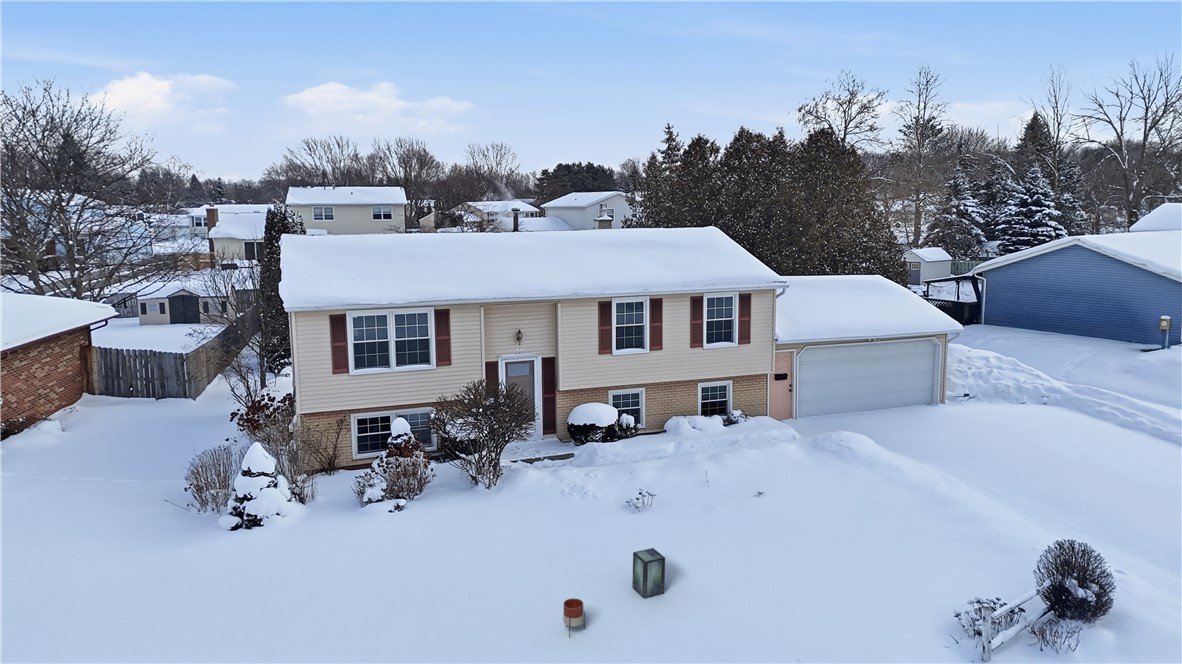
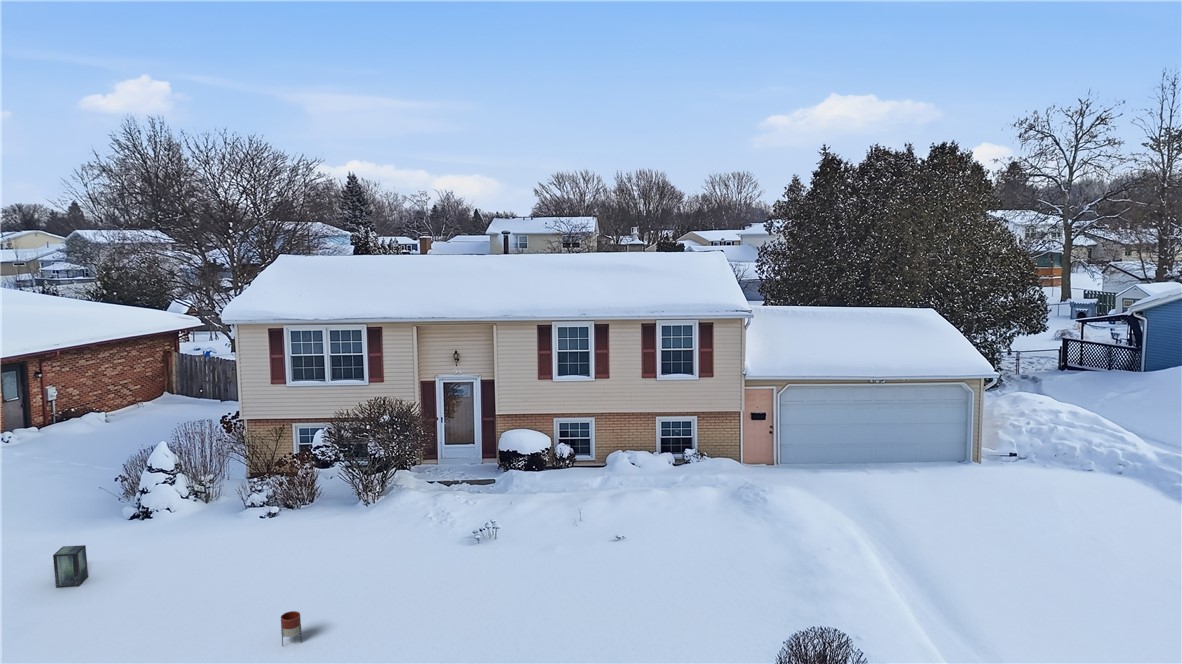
storage box: present [632,548,665,599] -> present [53,545,88,588]

